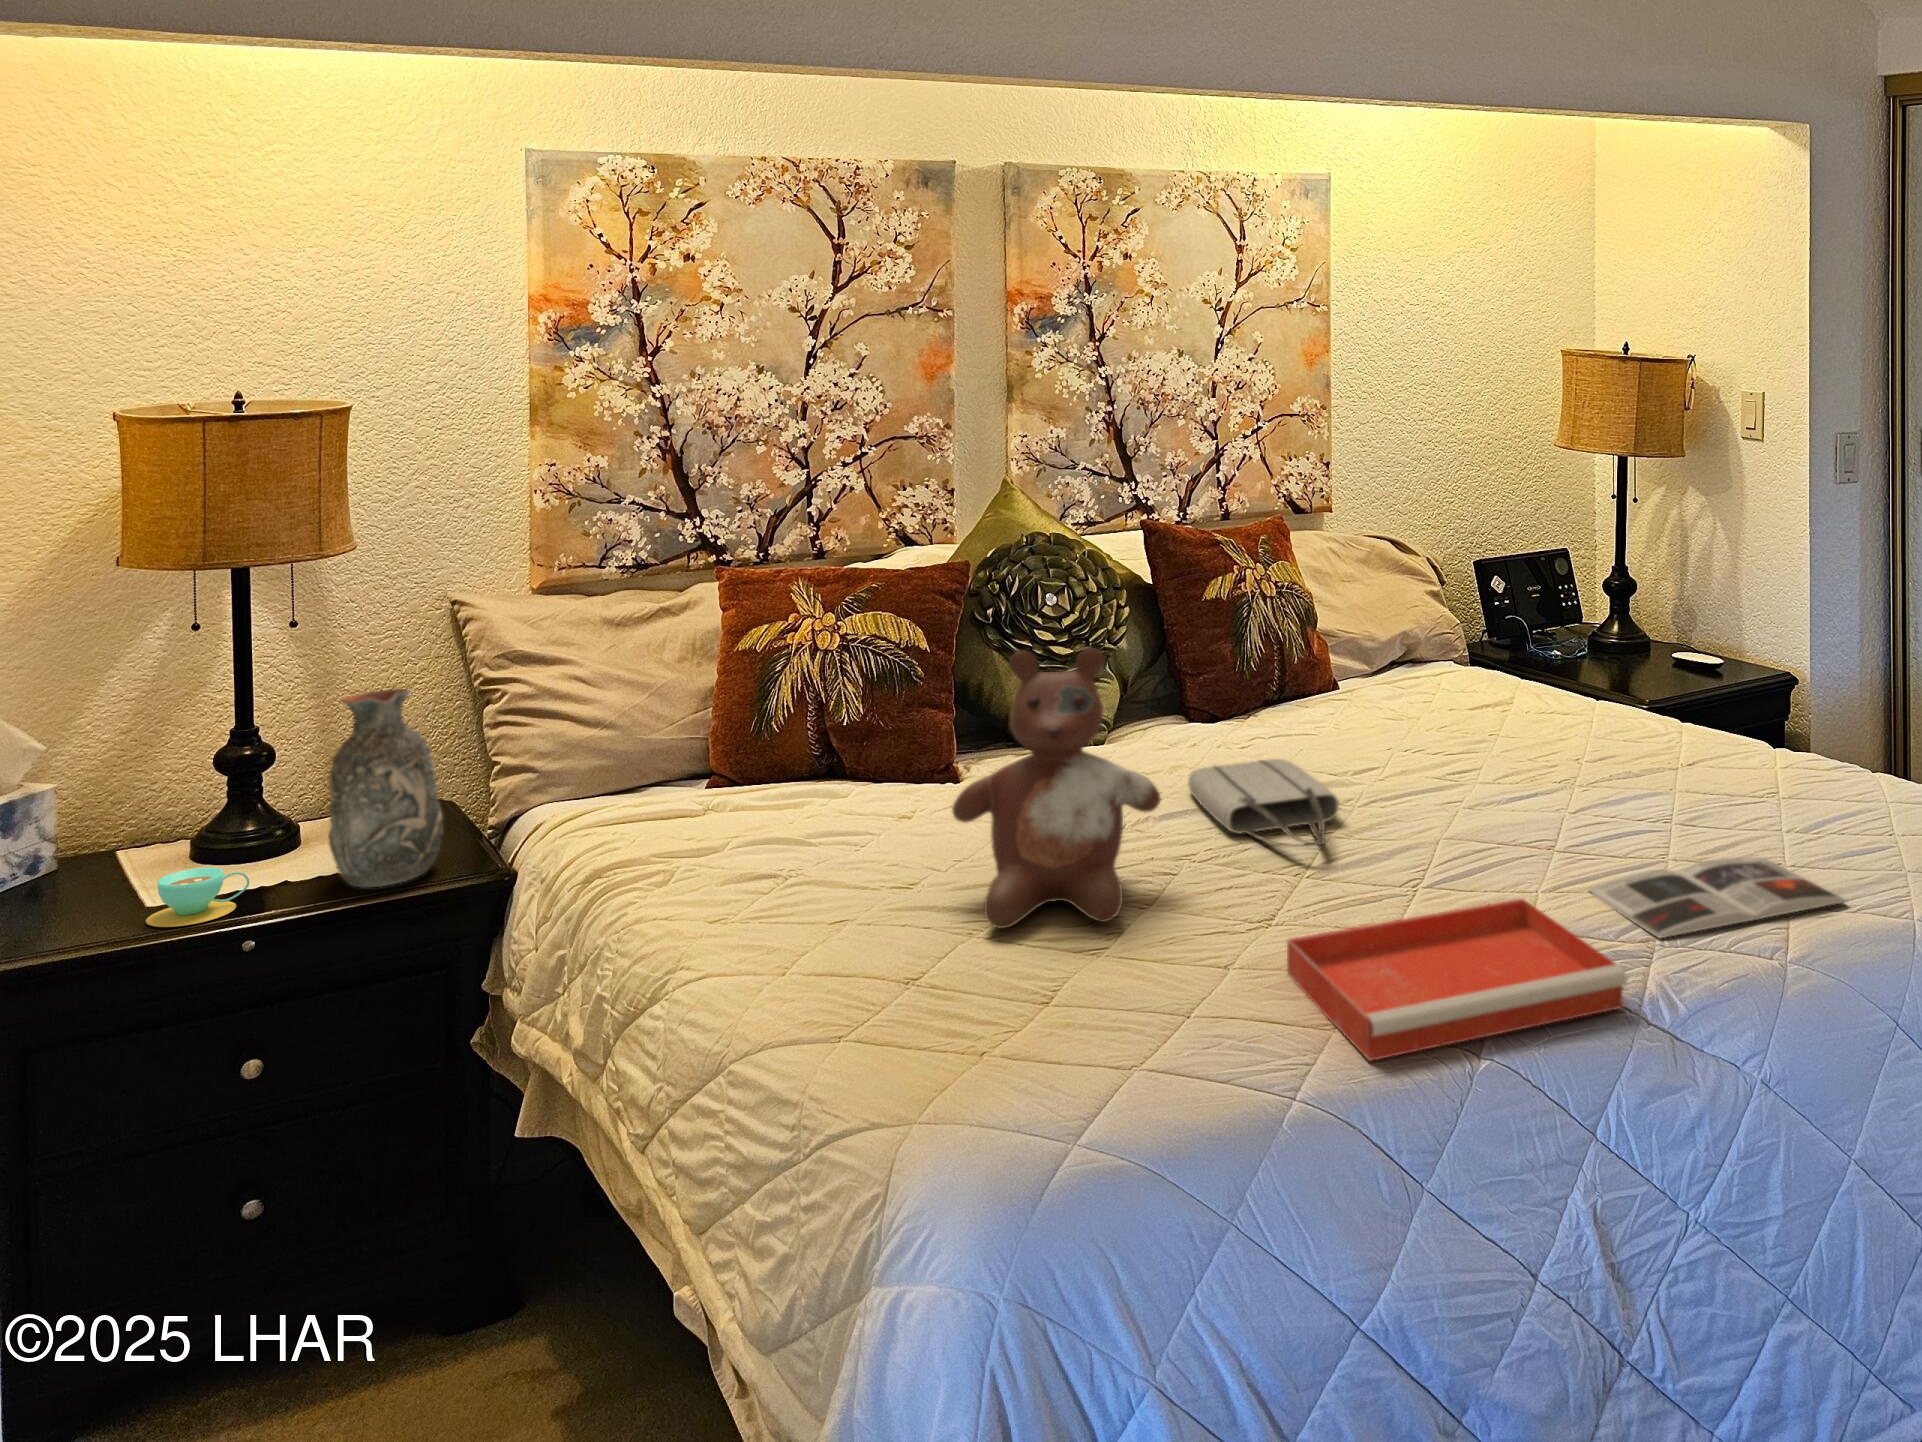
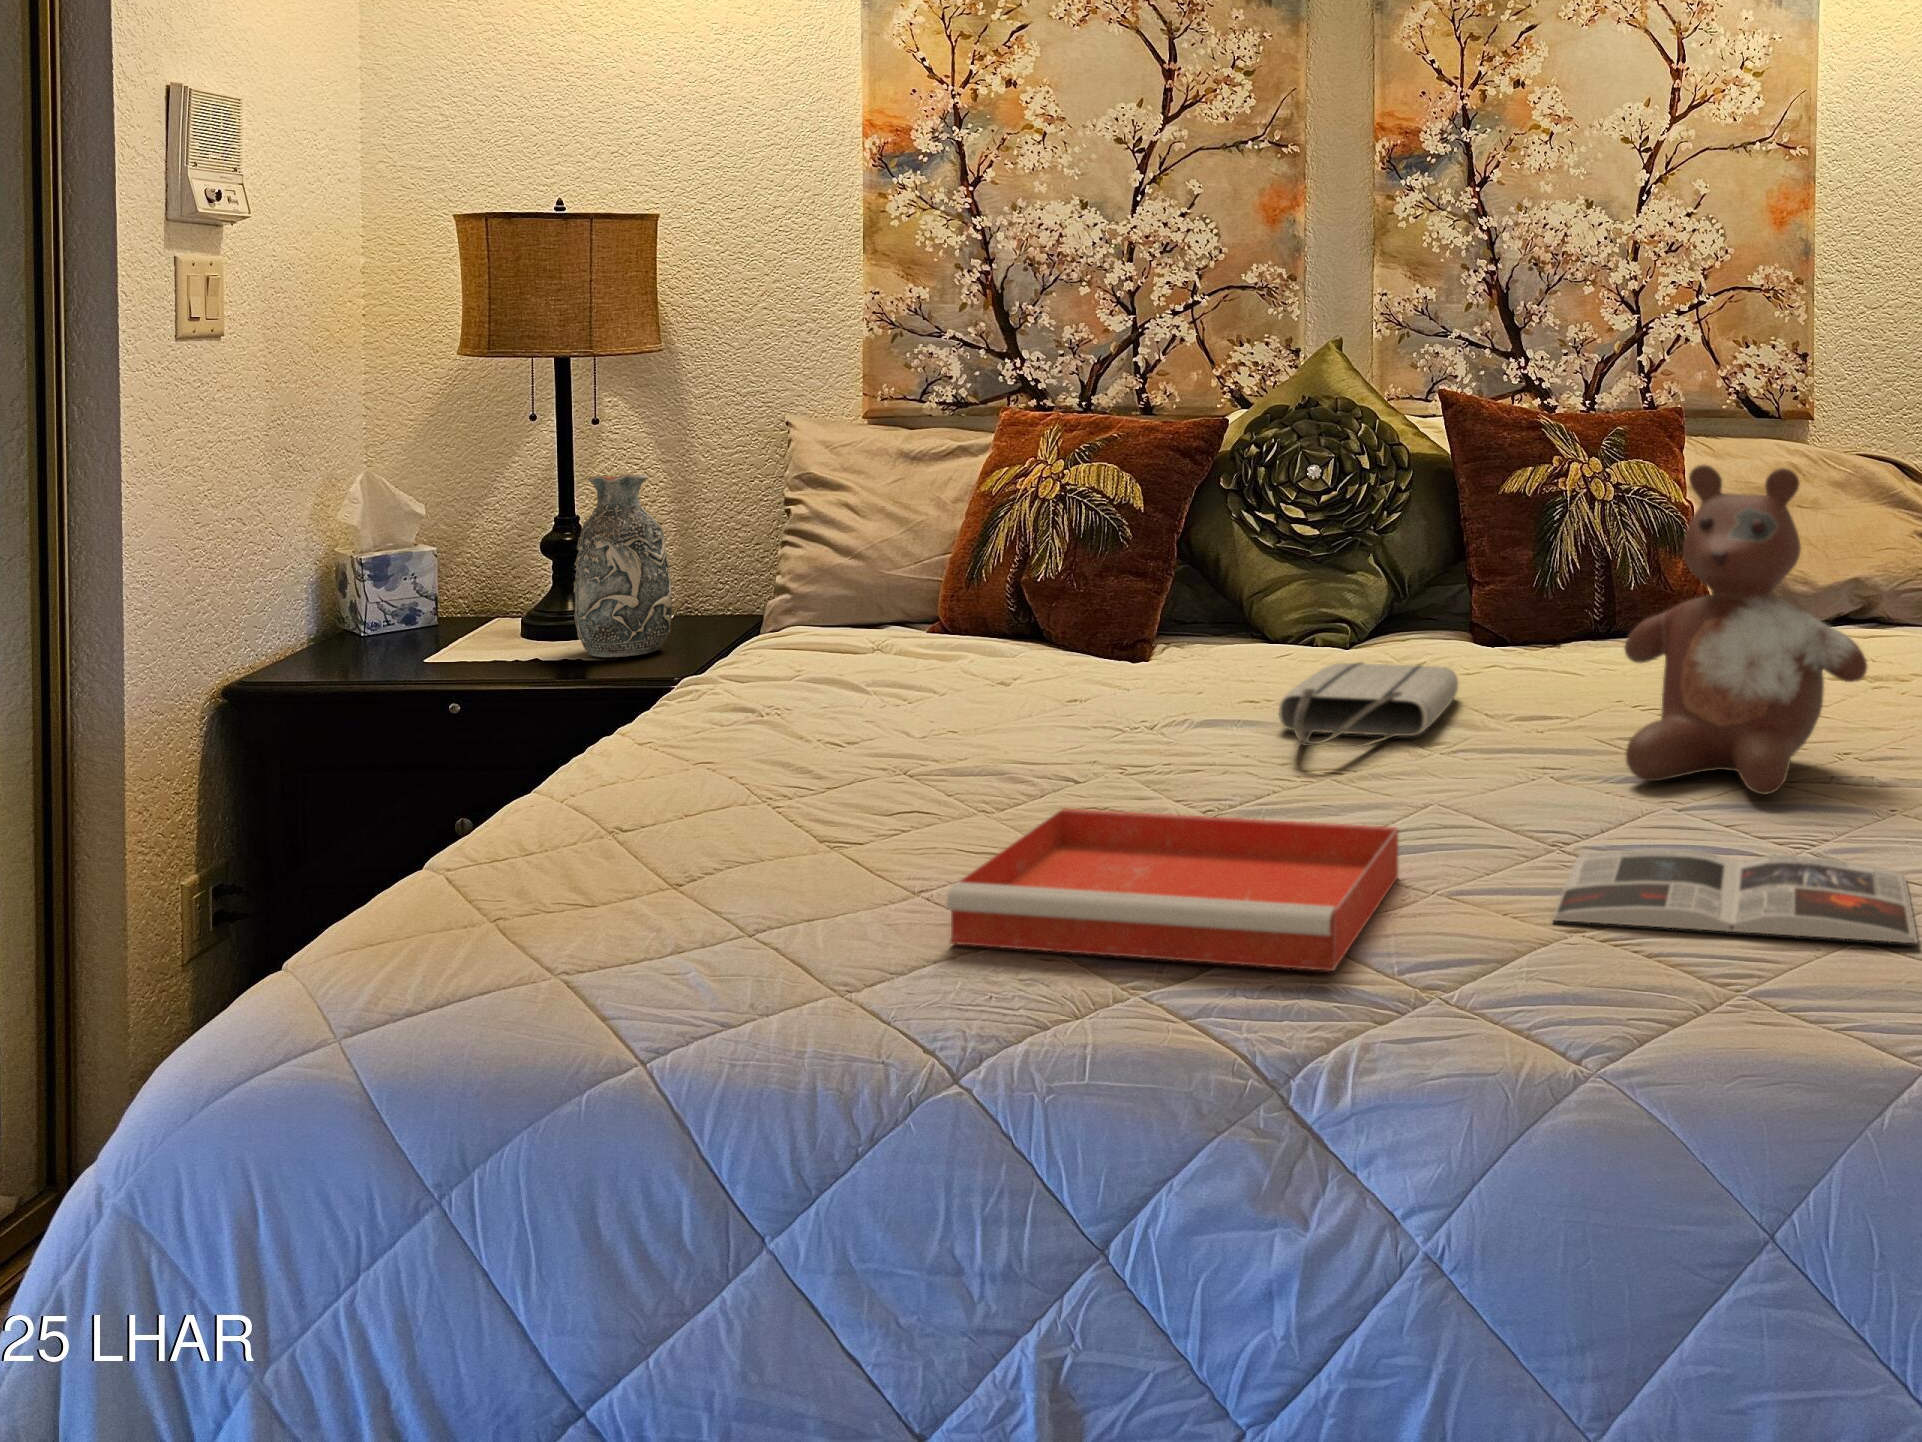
stuffed bear: present [952,648,1161,928] -> present [1624,464,1868,794]
teacup: present [146,867,249,927] -> none [433,616,513,660]

